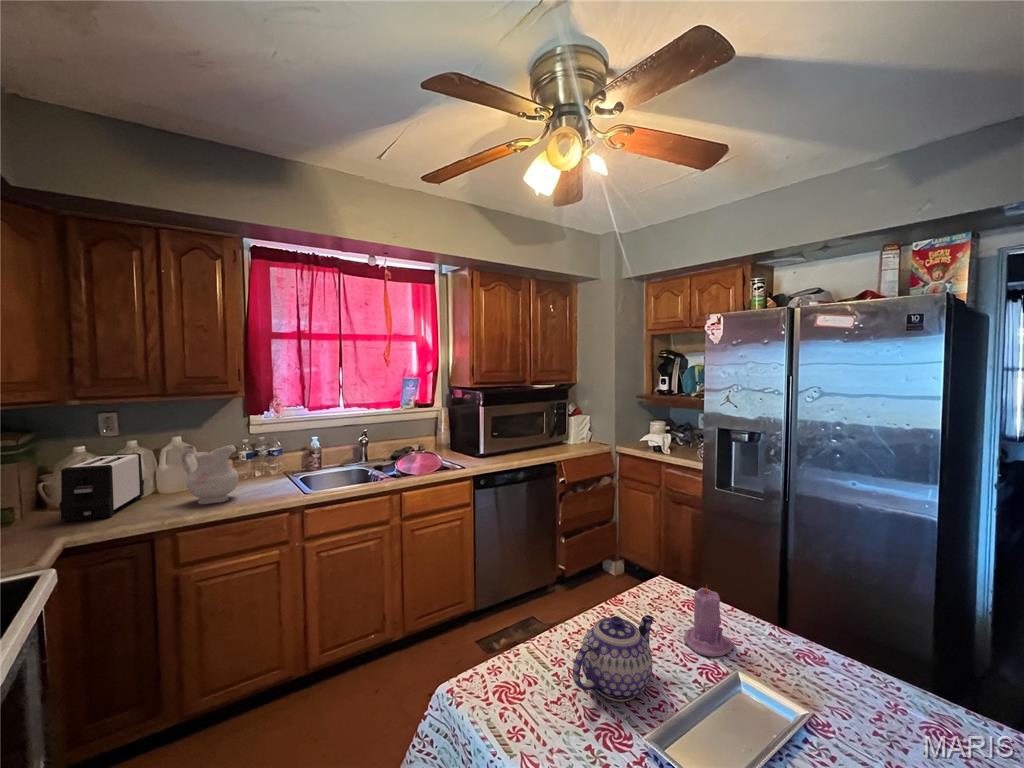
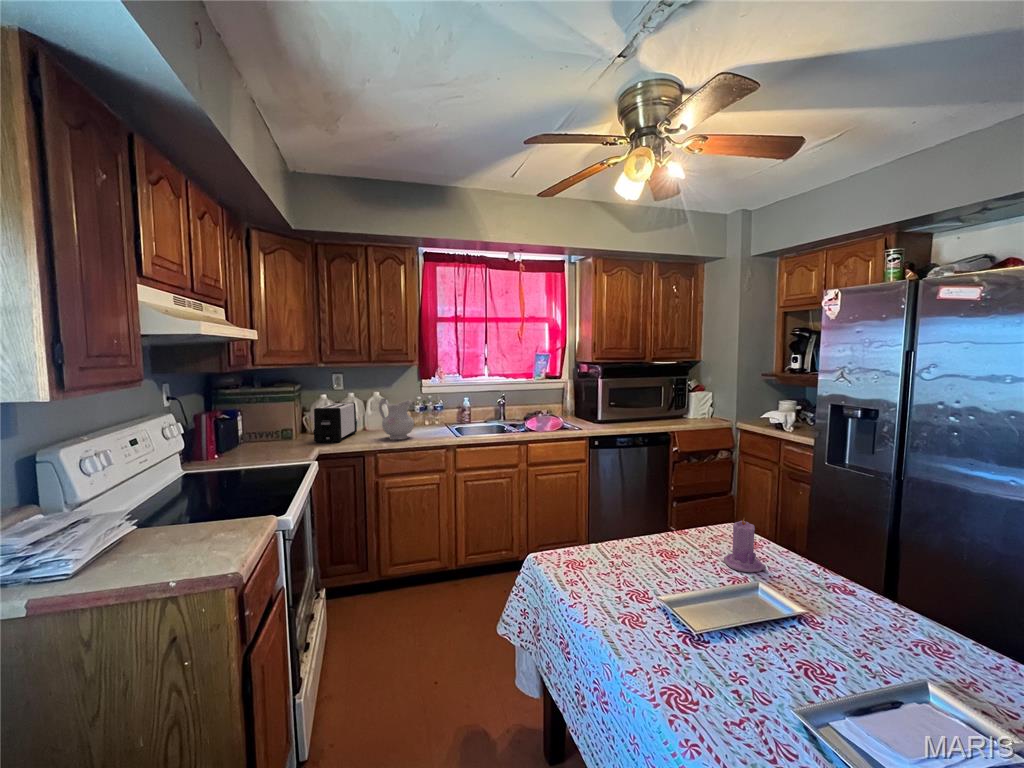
teapot: present [573,615,654,702] -> none [616,524,690,581]

